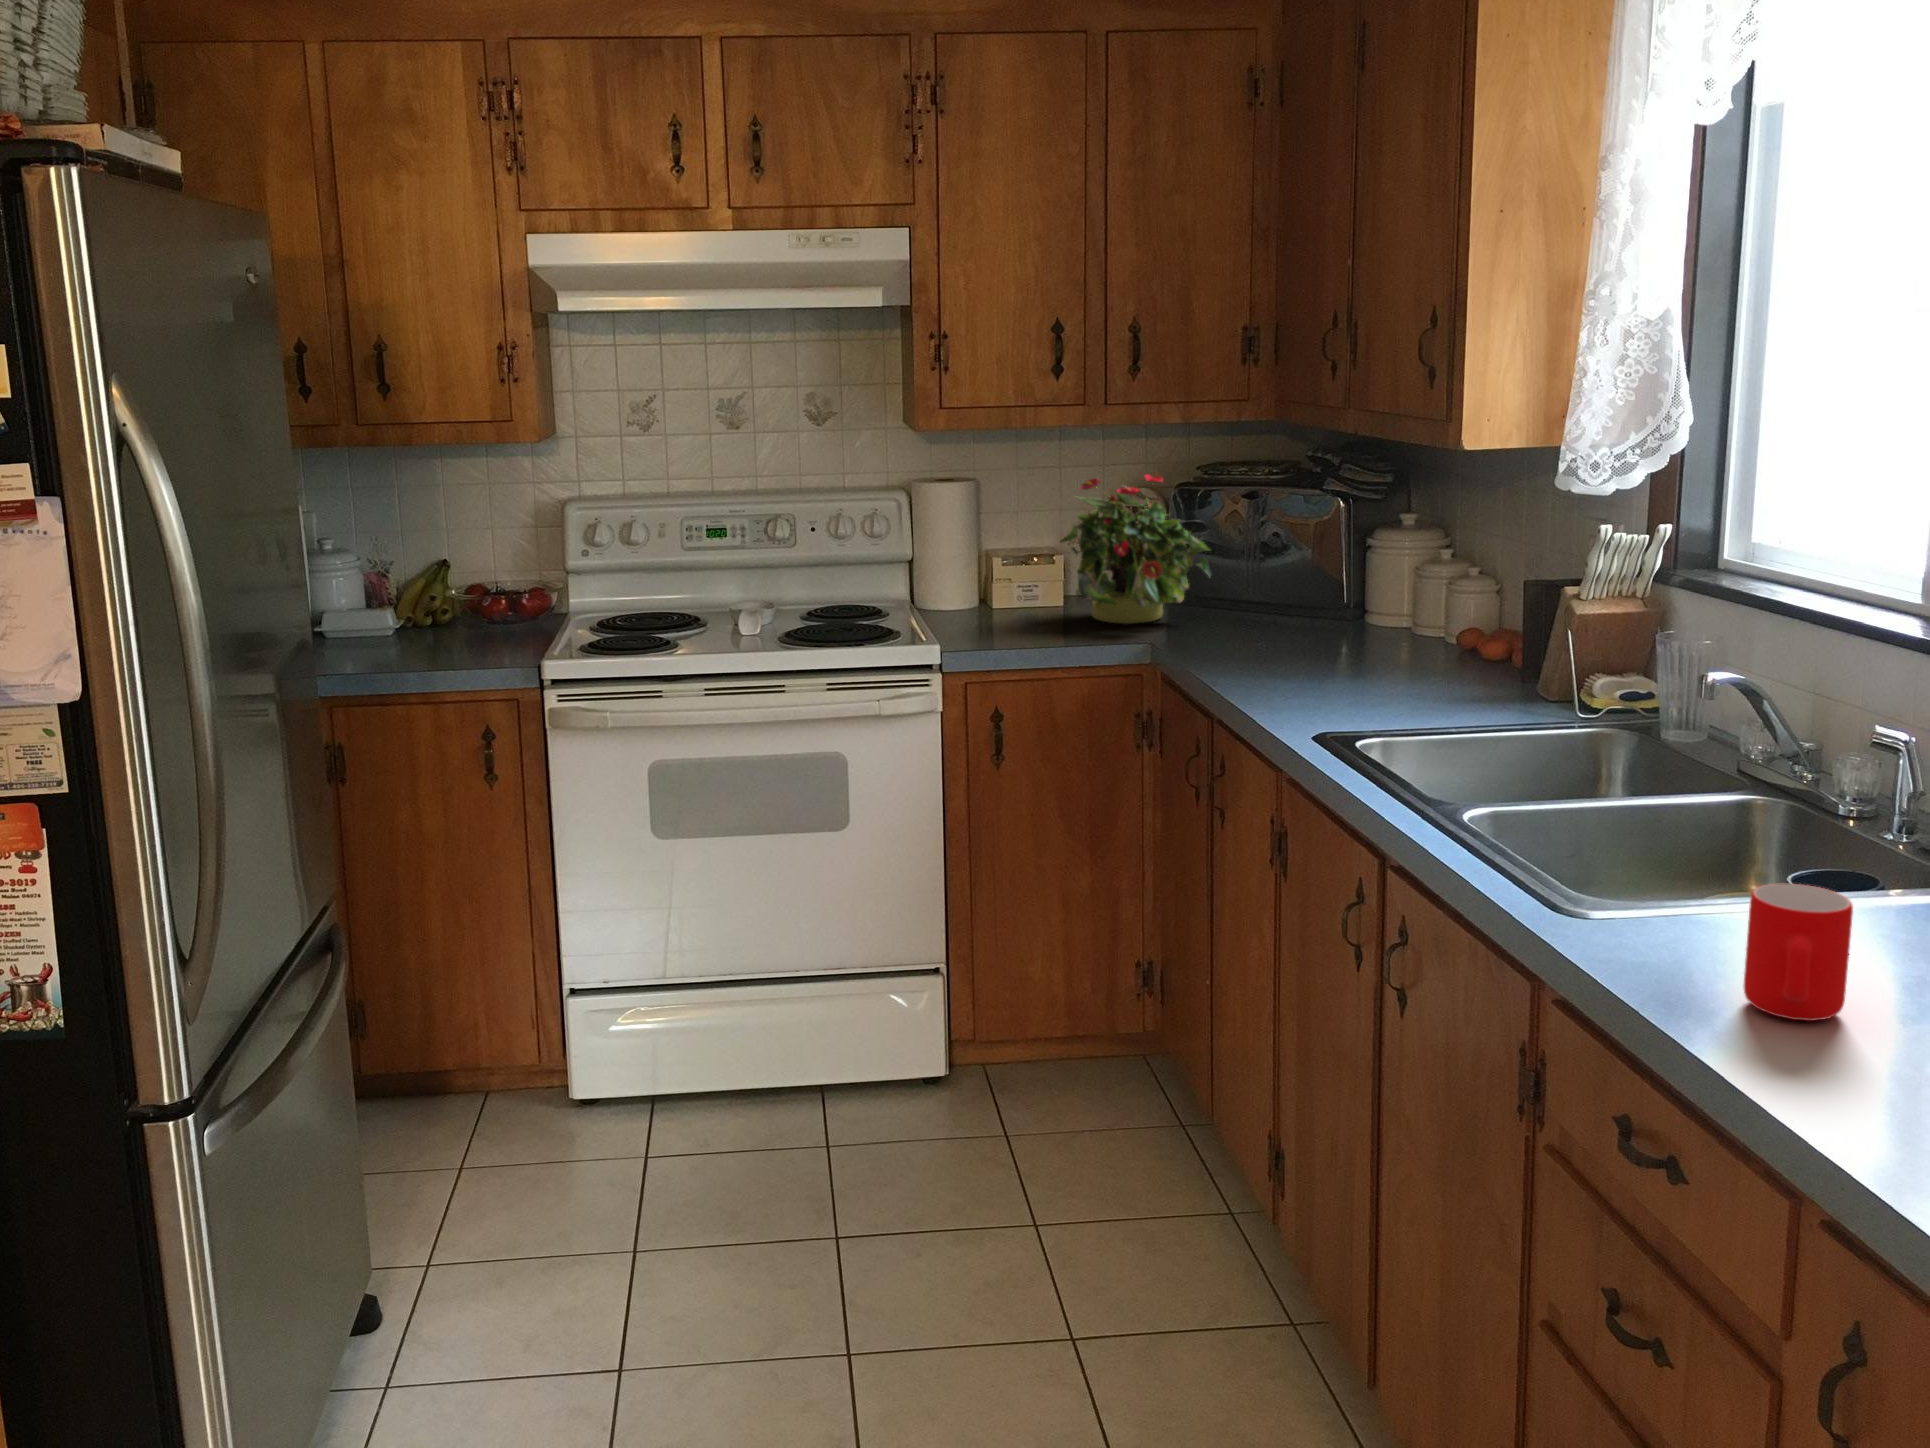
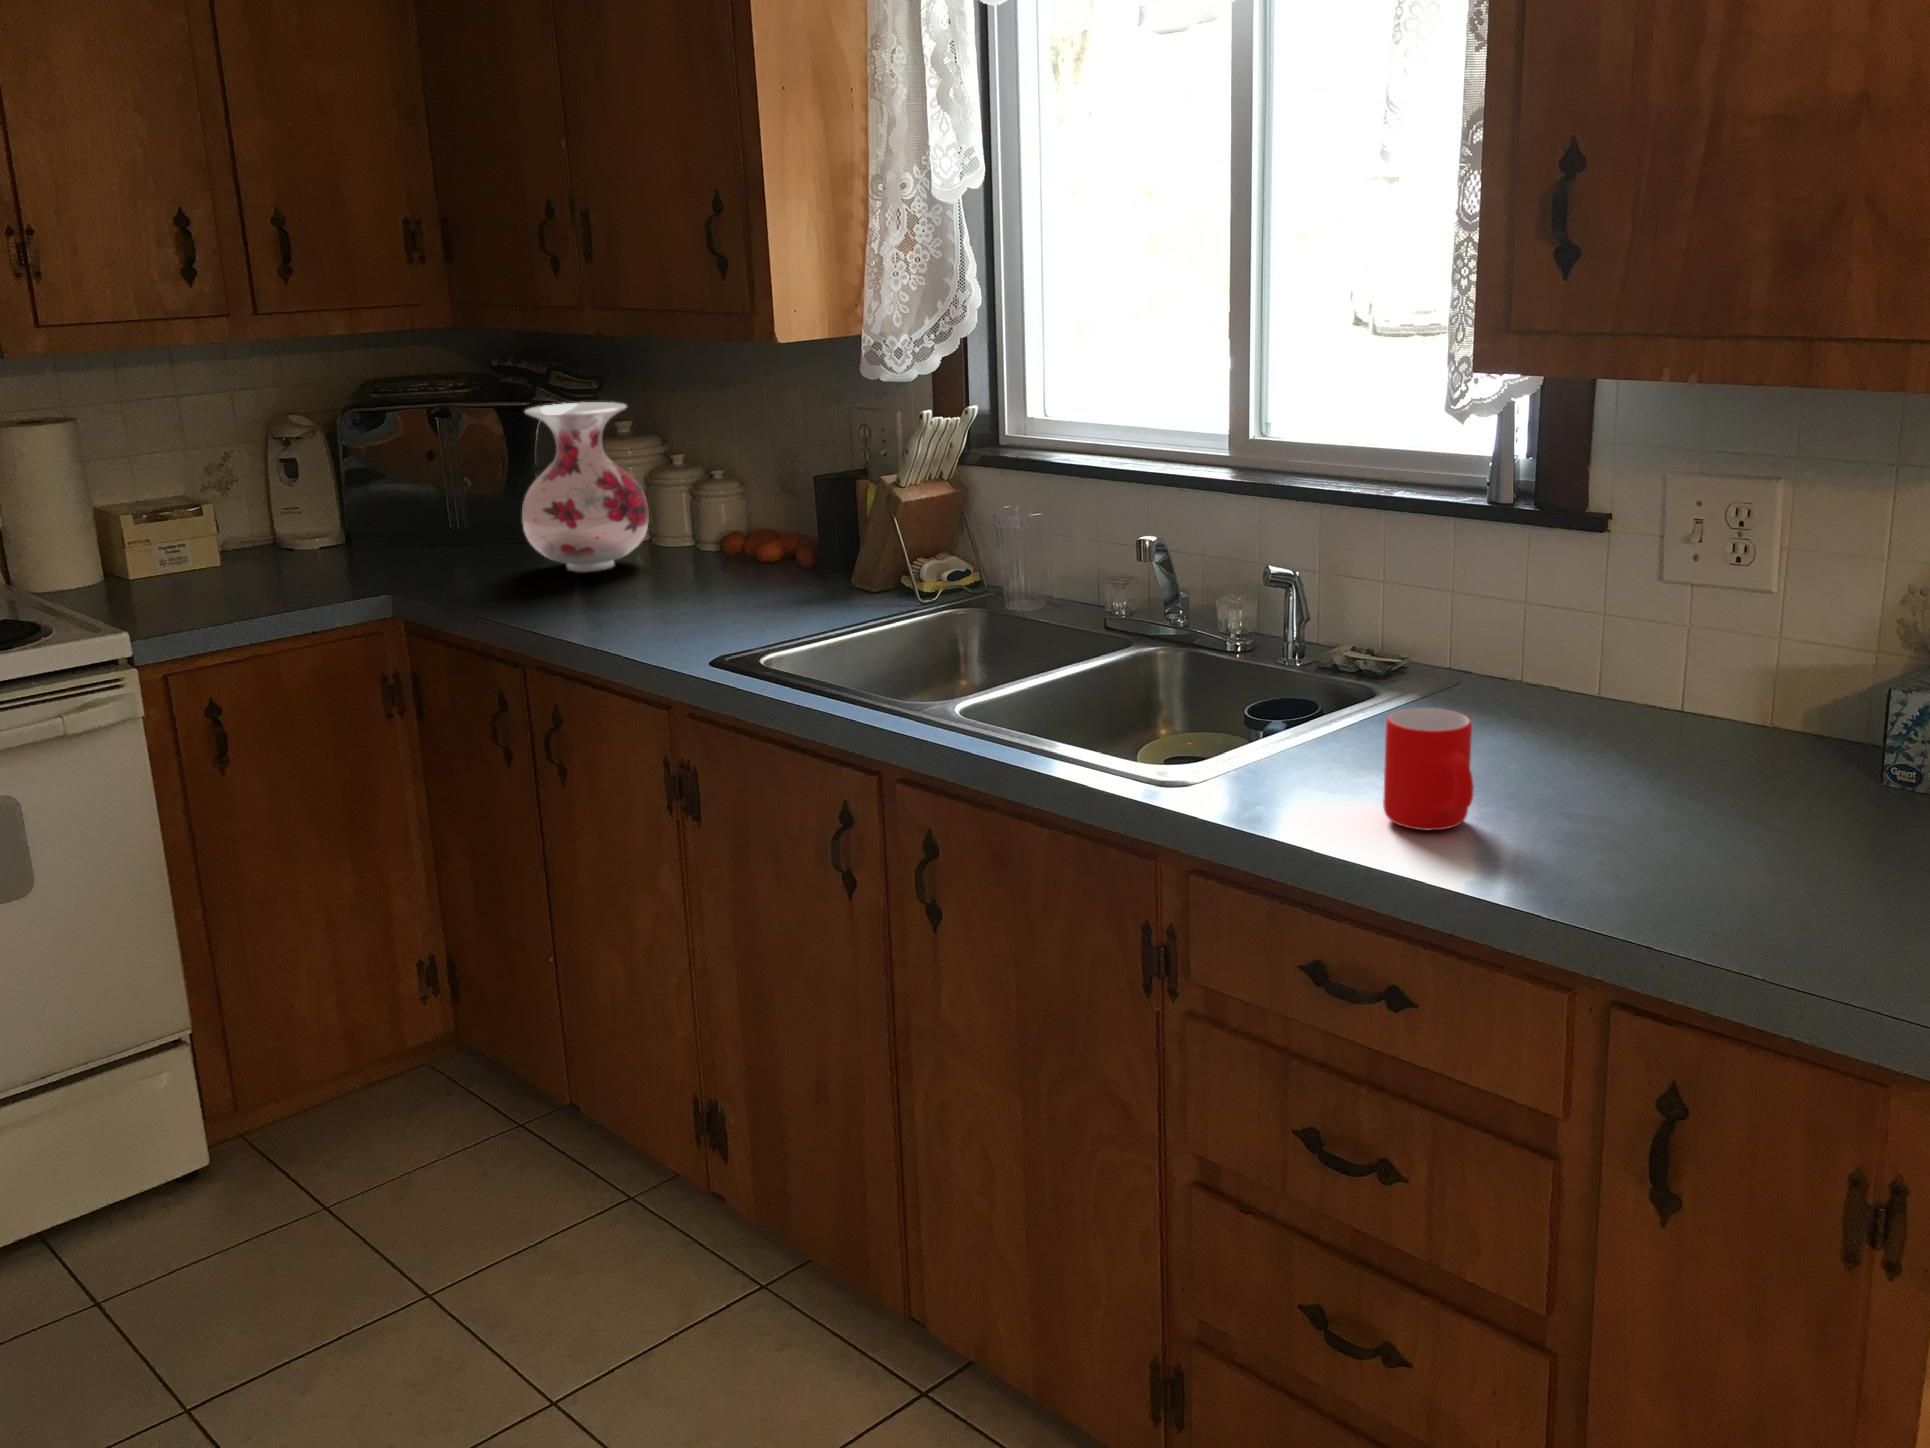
potted plant: present [1060,474,1211,624] -> none [231,395,420,578]
vase: none [1277,493,1394,647] -> present [522,402,649,572]

